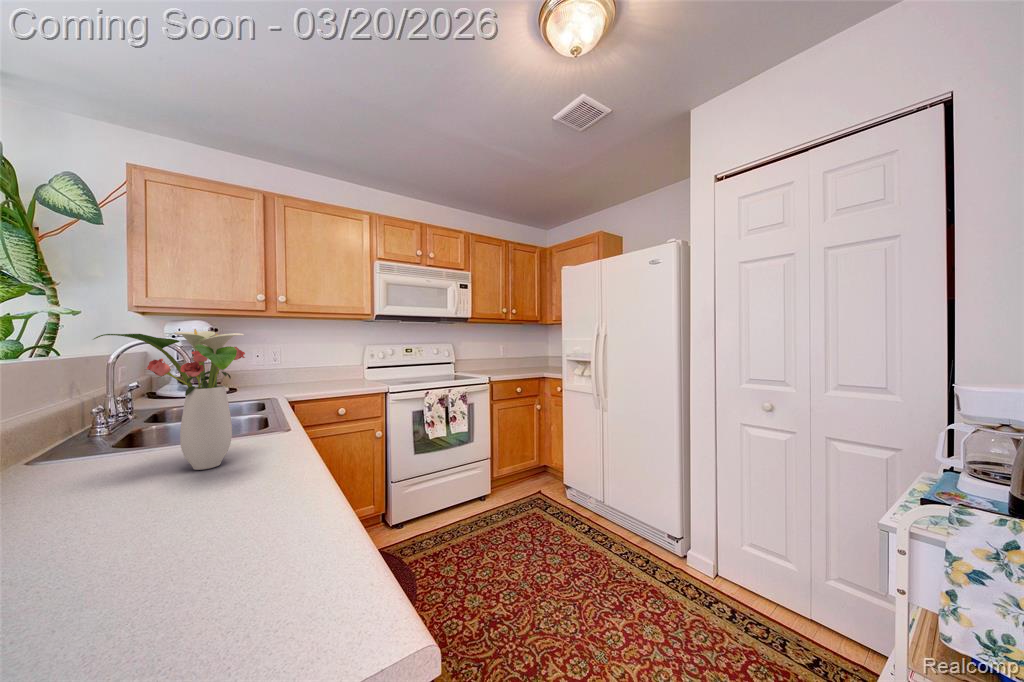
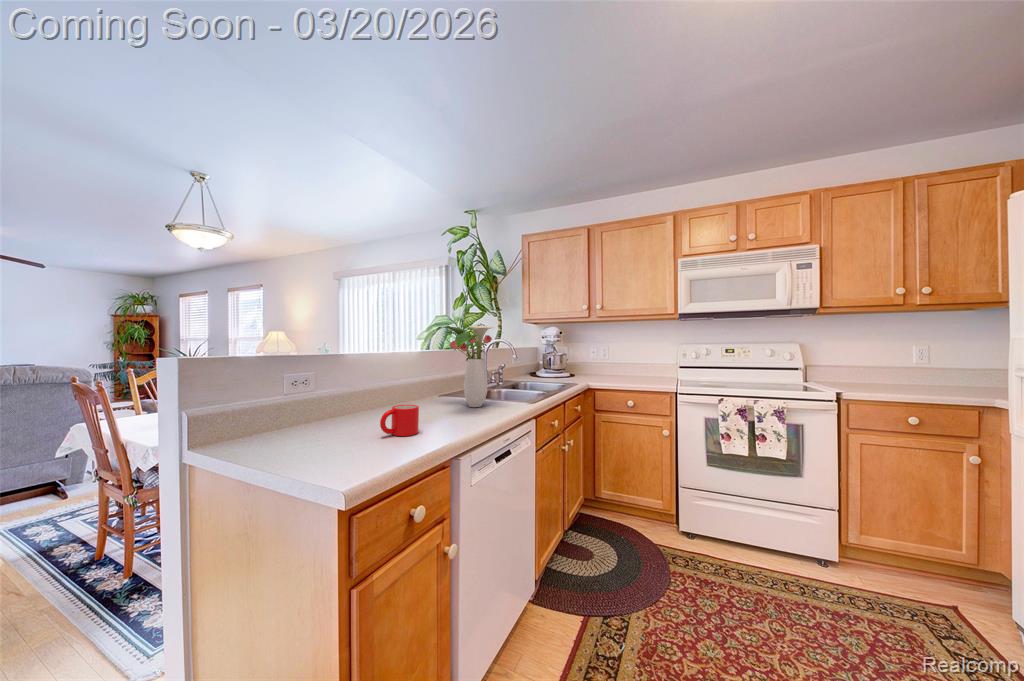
mug: none [170,487,238,567] -> present [380,405,419,436]

